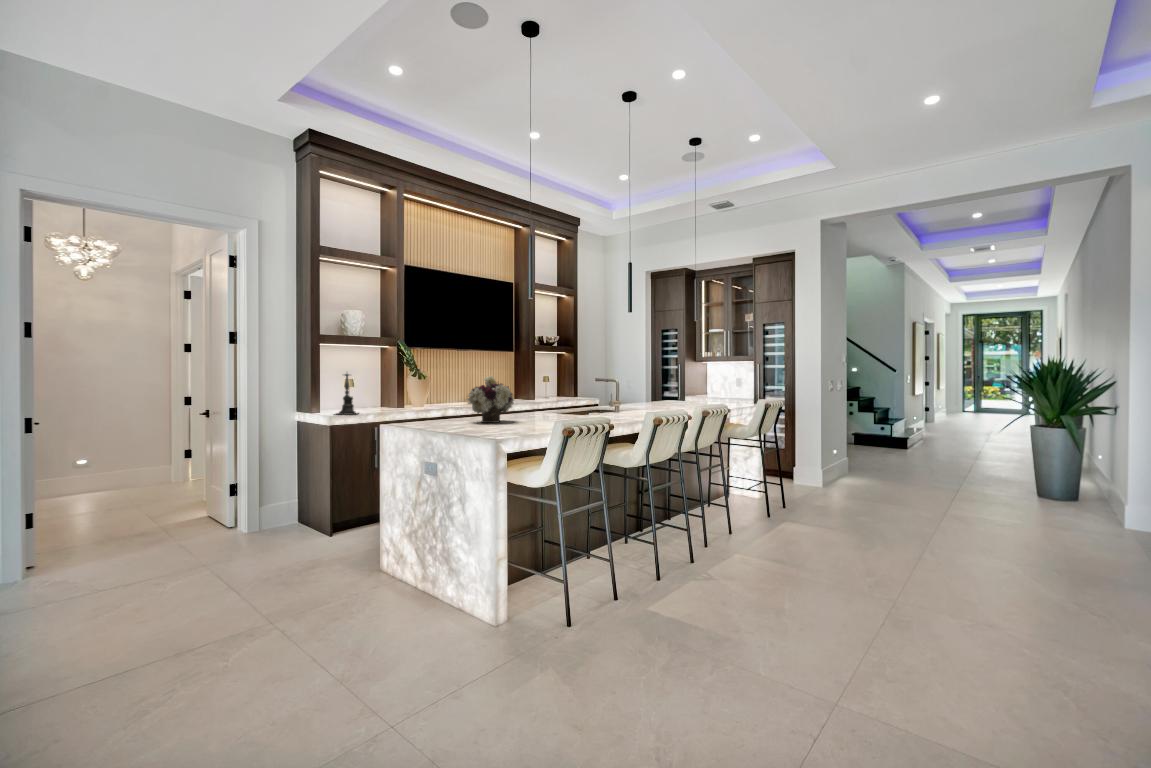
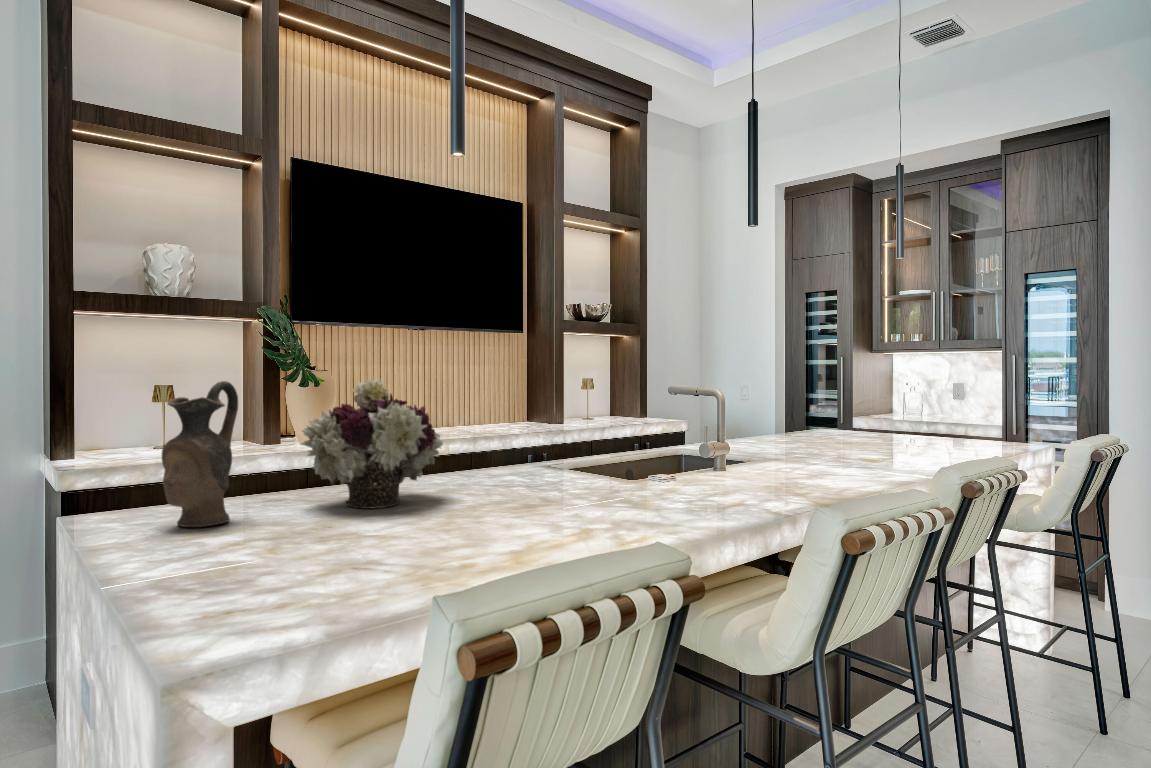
candle holder: present [335,373,357,415] -> none [66,360,146,467]
ceramic pitcher: none [430,376,451,426] -> present [162,381,238,527]

